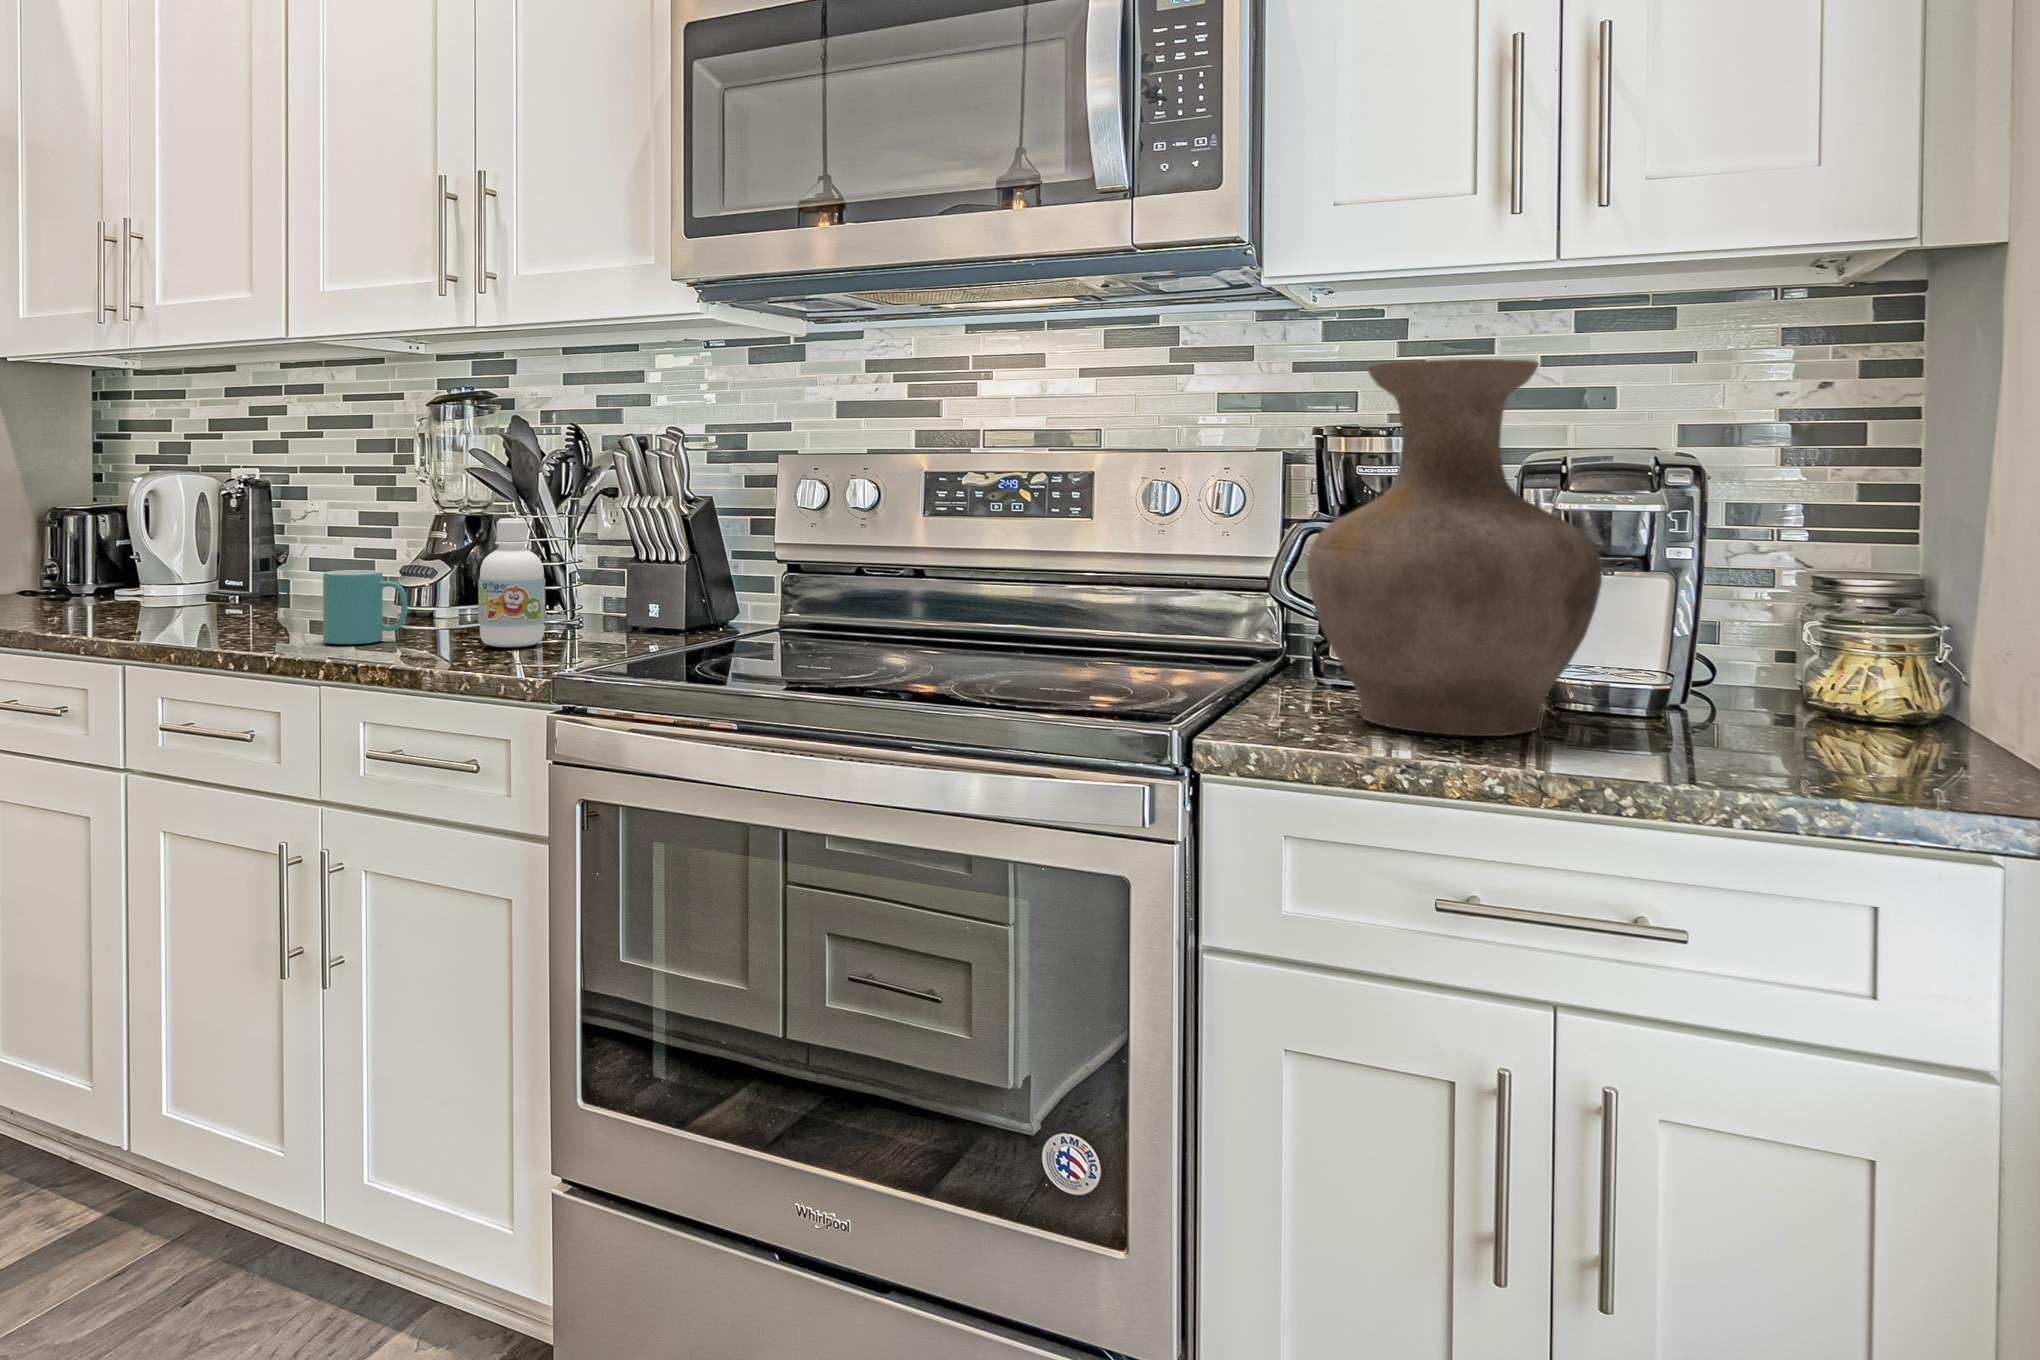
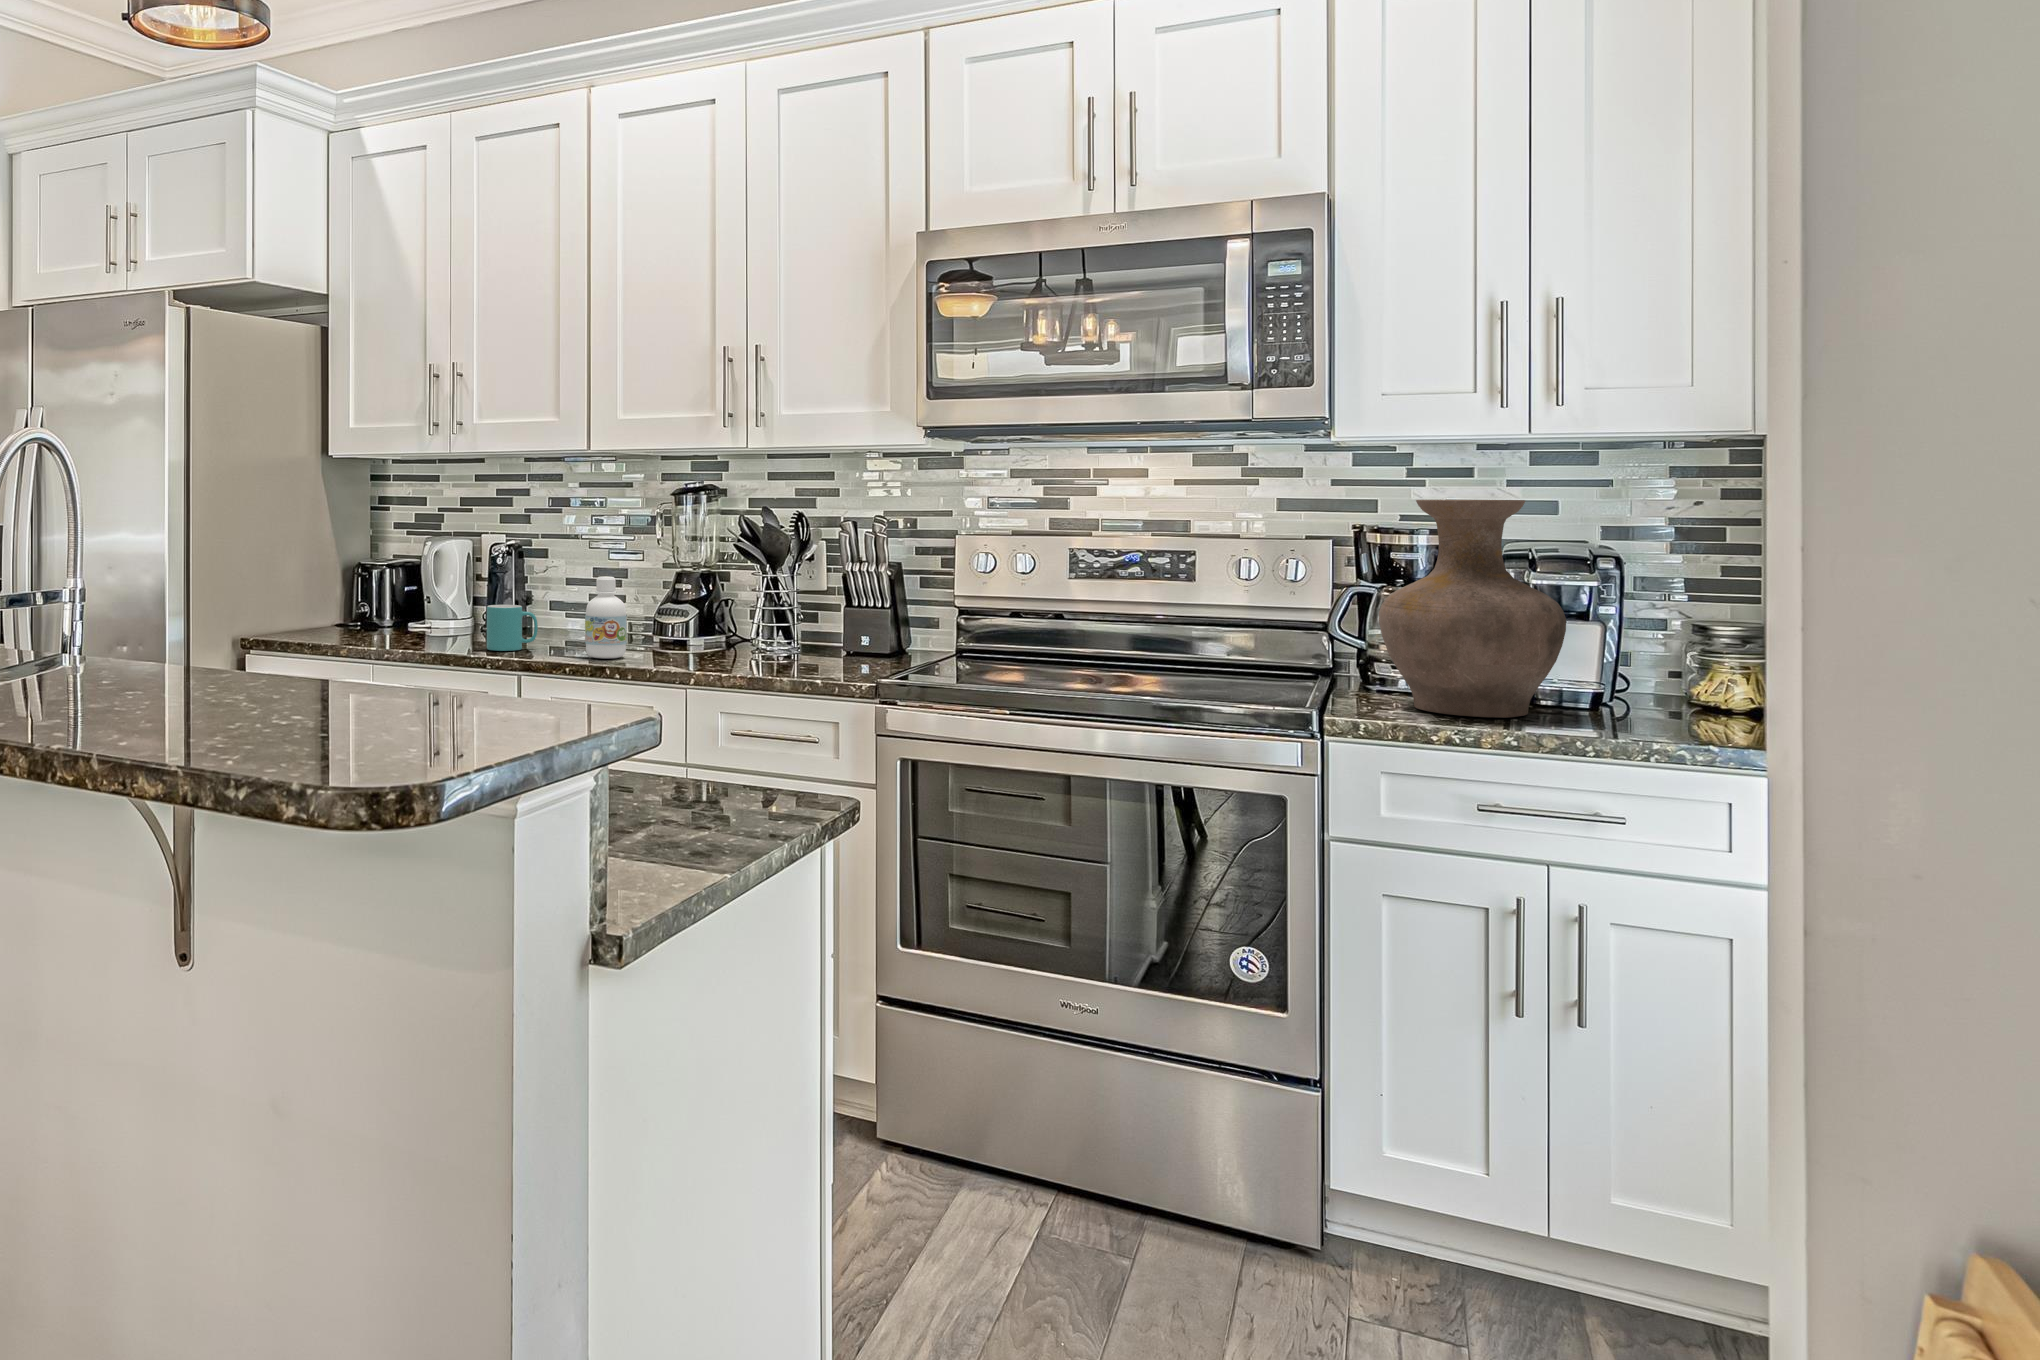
bottle: present [478,518,545,647] -> present [585,576,627,659]
mug: present [323,570,407,644] -> present [487,605,538,651]

